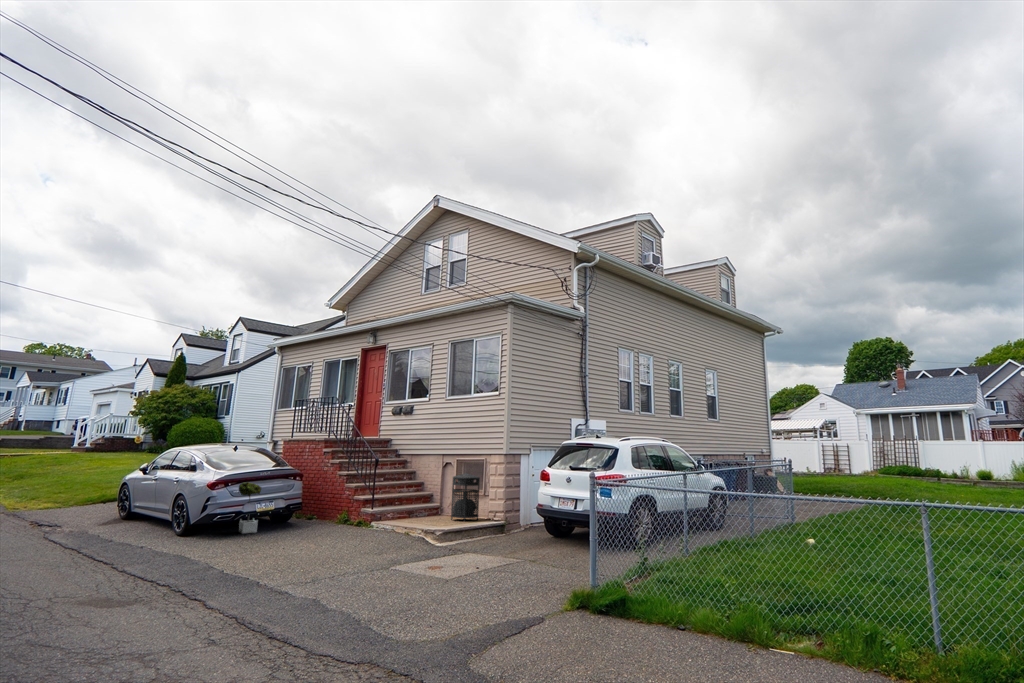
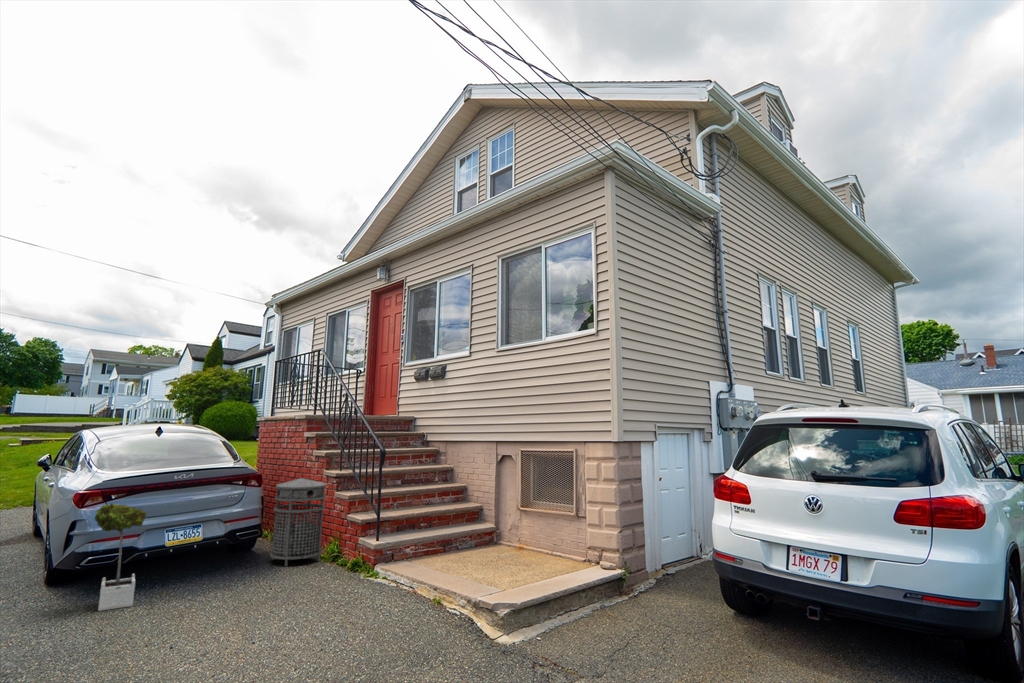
trash can: present [451,473,480,521] -> present [270,478,326,566]

